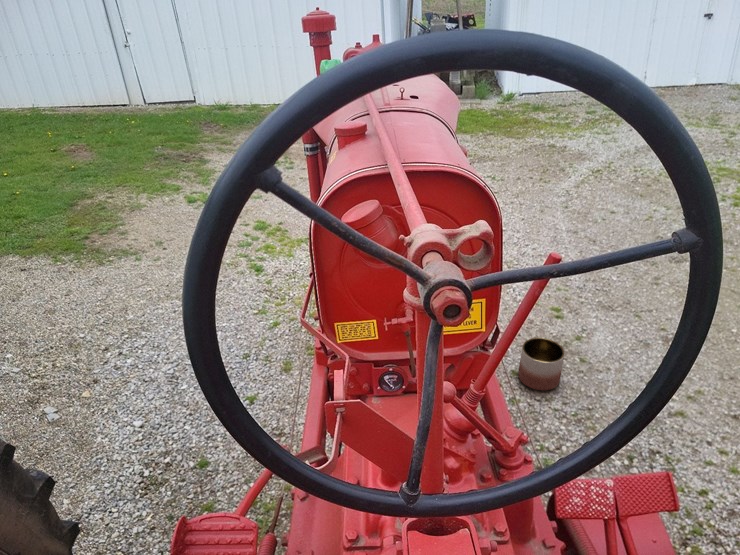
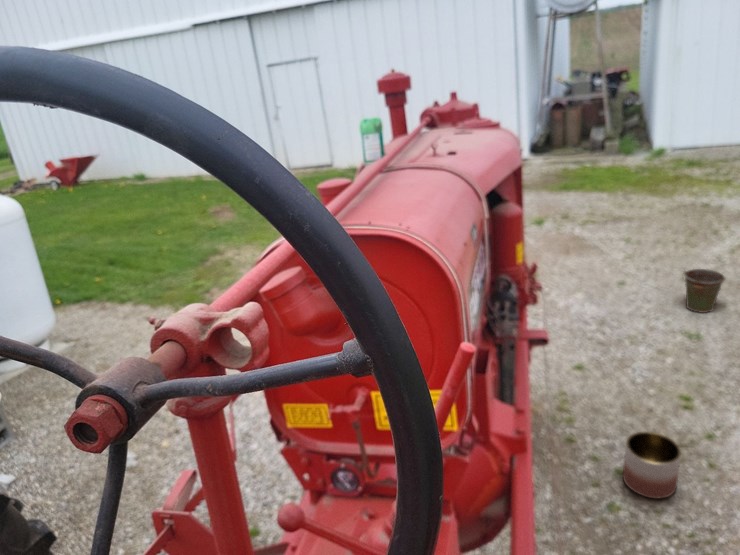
bucket: none [545,201,579,238] -> present [683,269,725,313]

